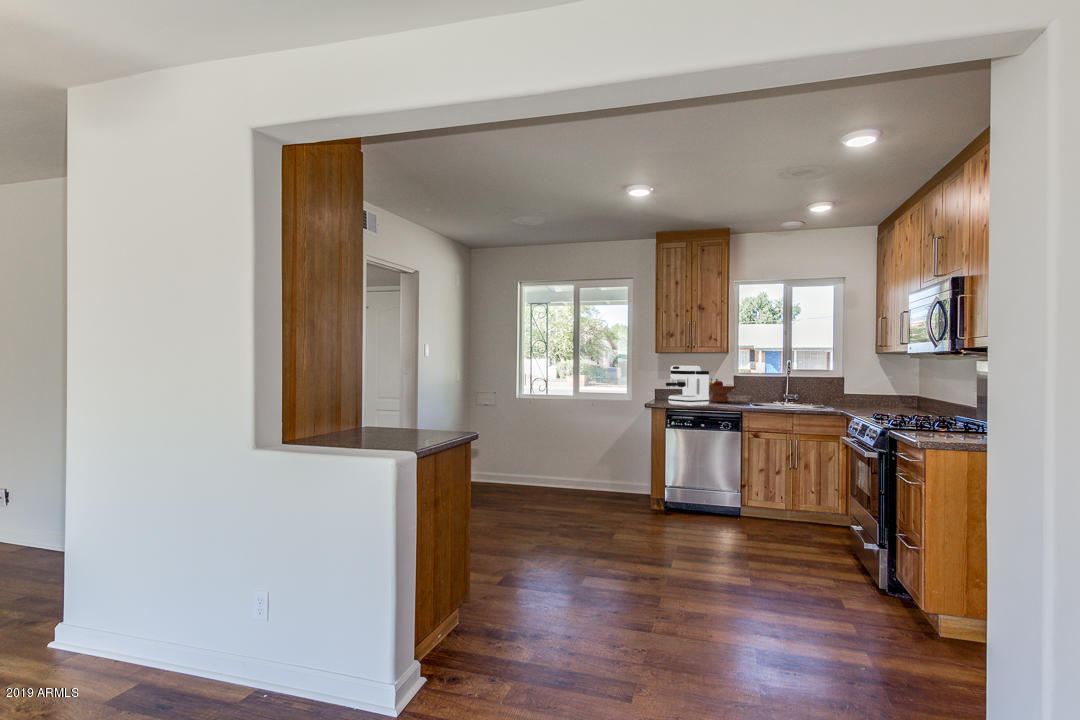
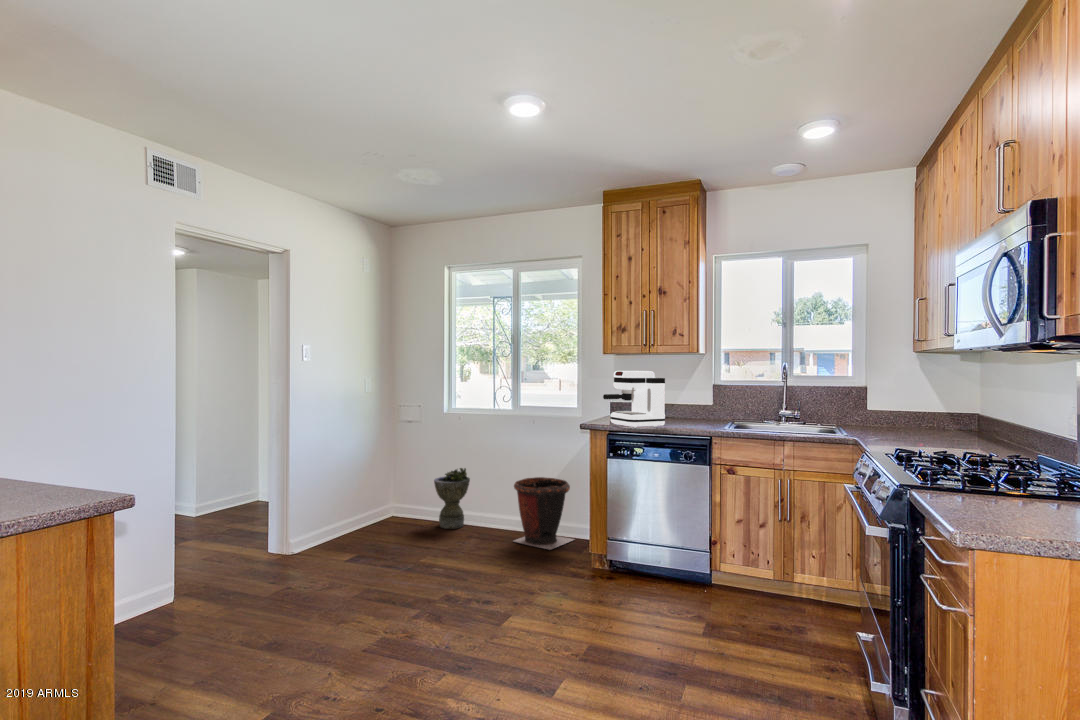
fruit bowl: present [709,379,737,402] -> none [670,388,719,420]
planter: none [514,442,542,490] -> present [434,468,470,529]
waste bin: none [583,448,629,500] -> present [514,477,574,550]

